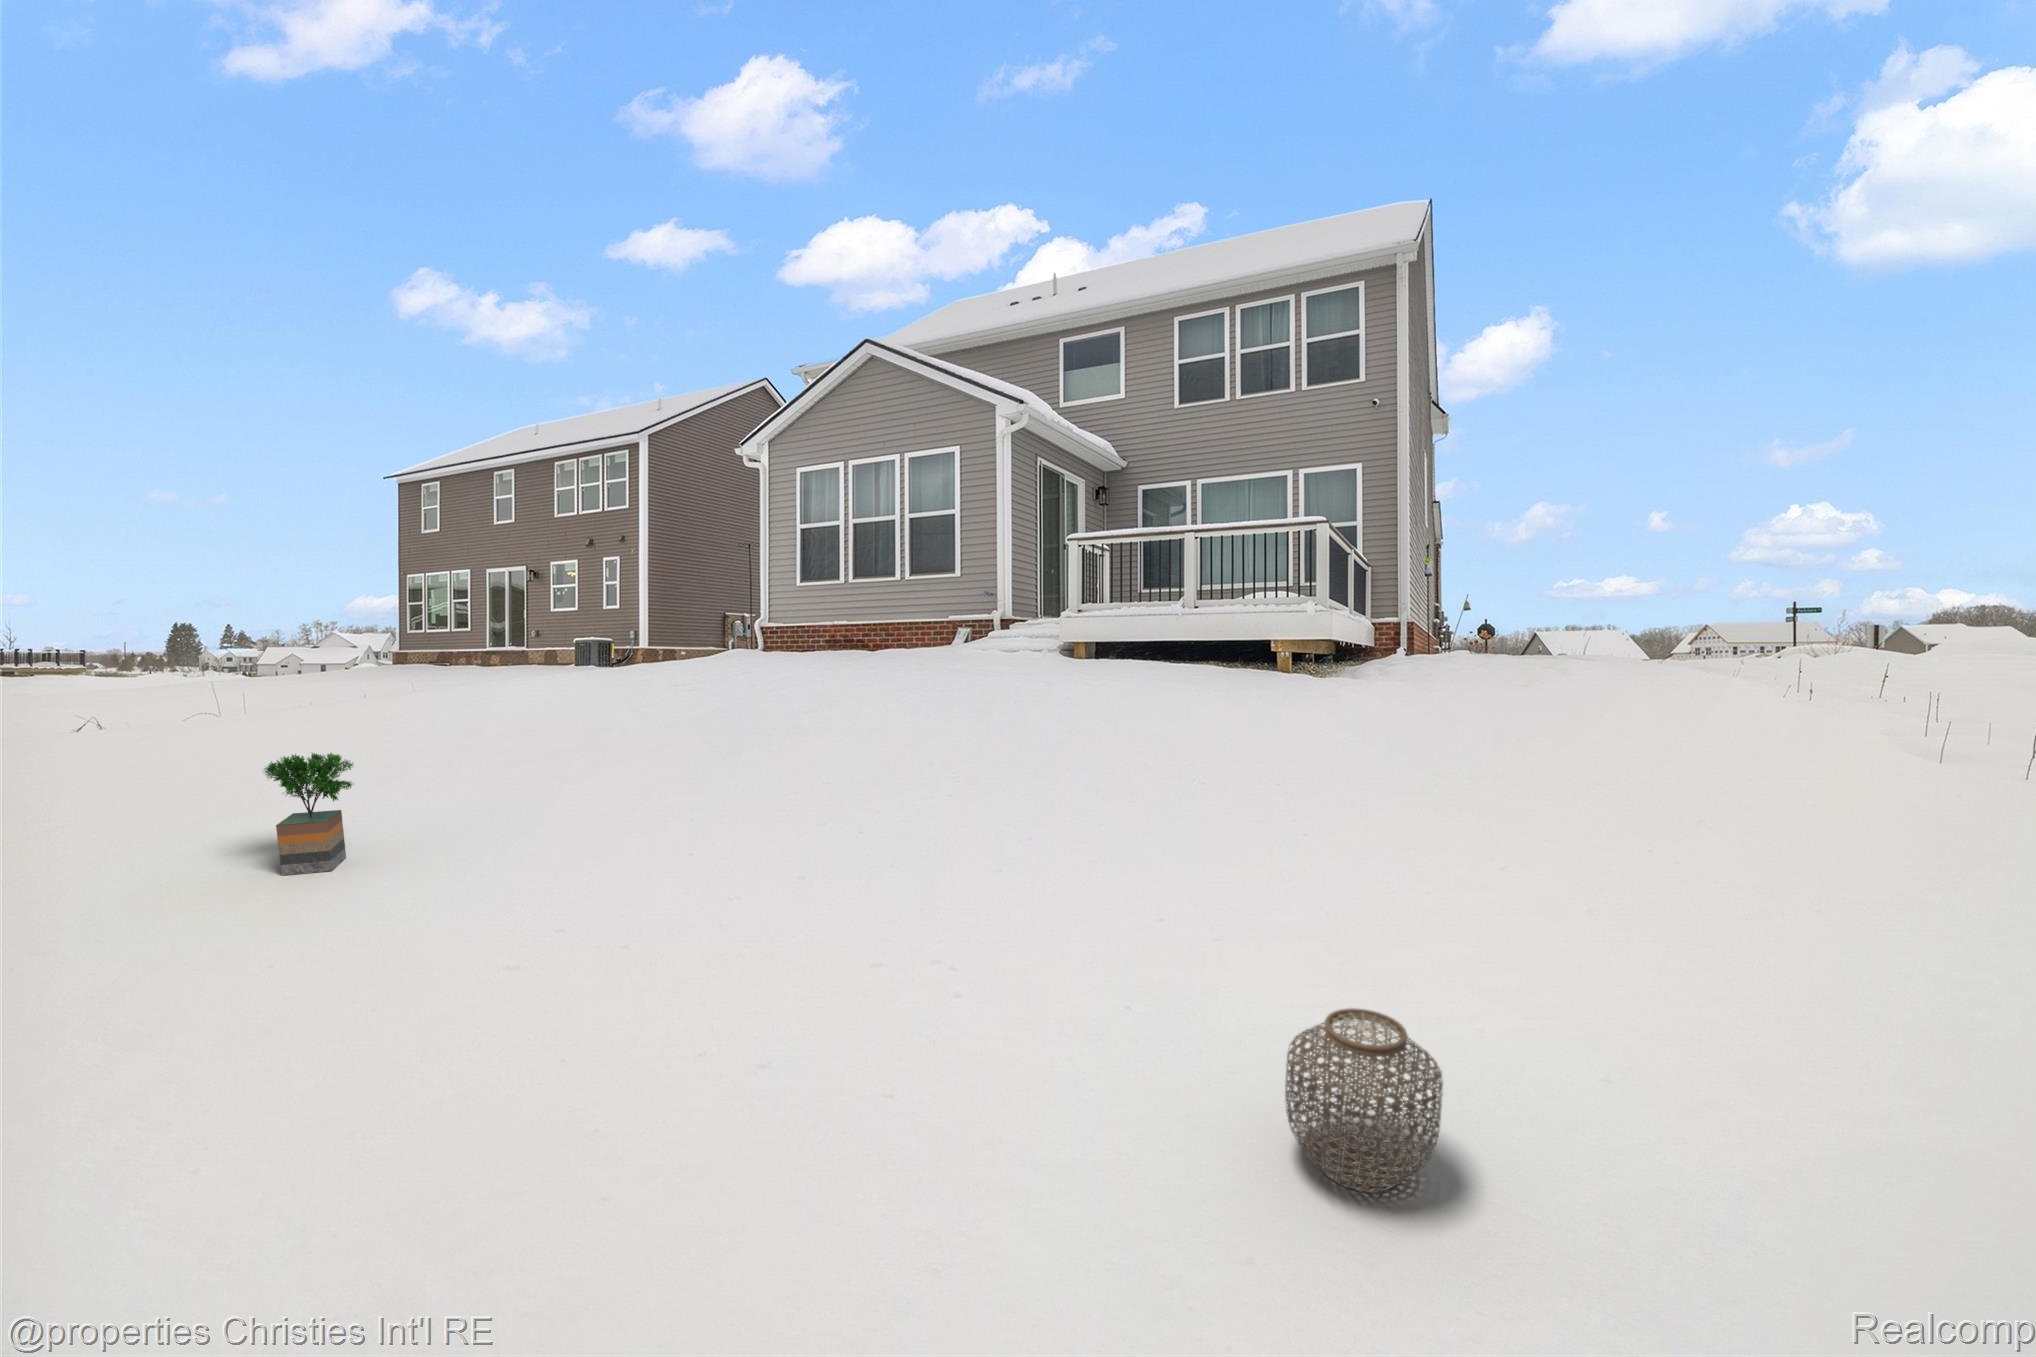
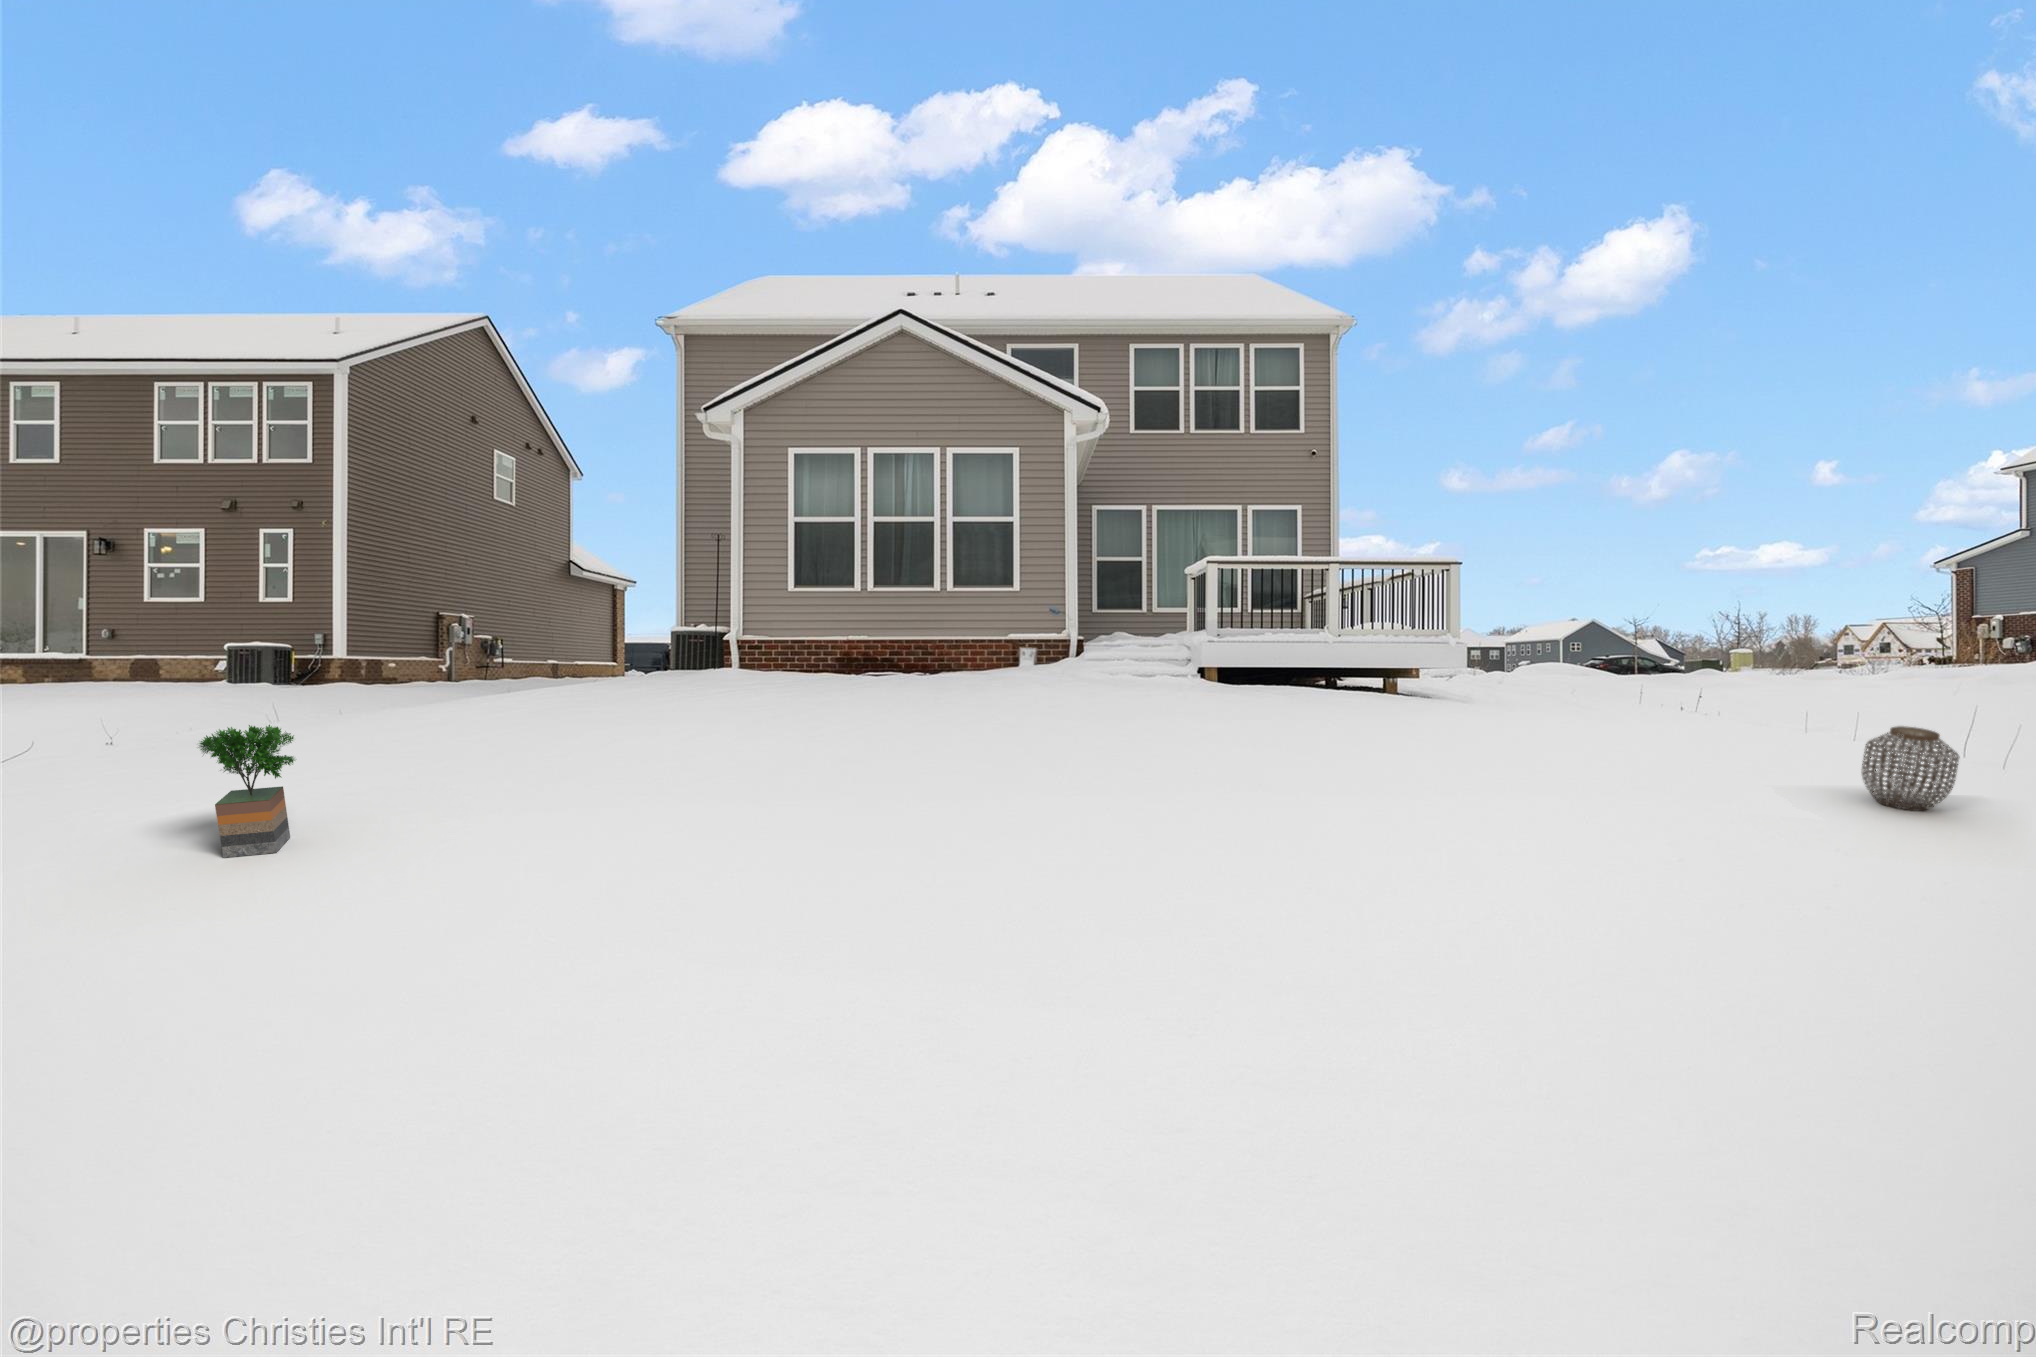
woven basket: present [1285,1008,1443,1192] -> present [1862,726,1960,811]

